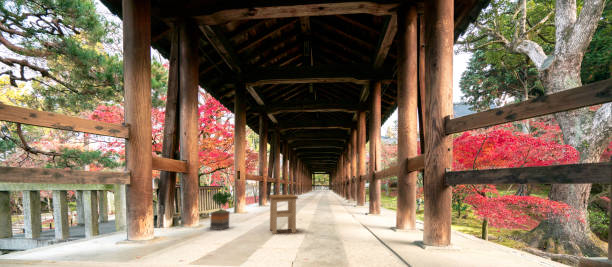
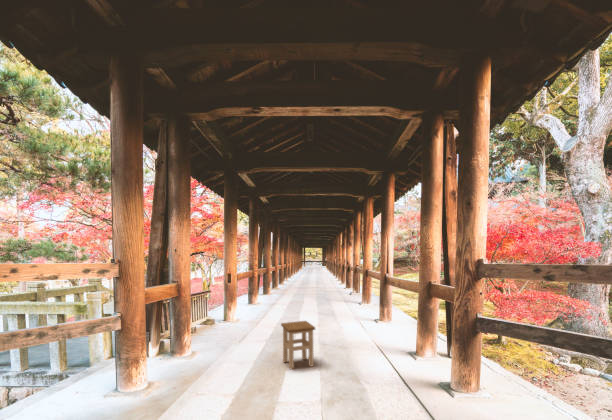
potted tree: present [210,192,233,230] -> none [215,319,241,363]

